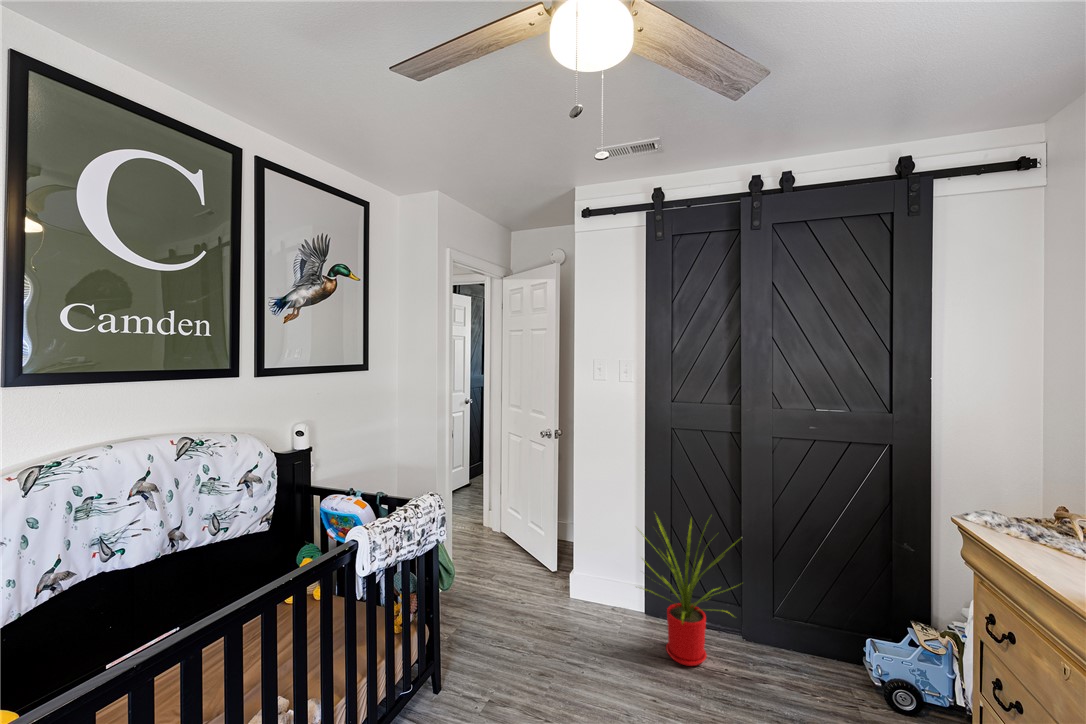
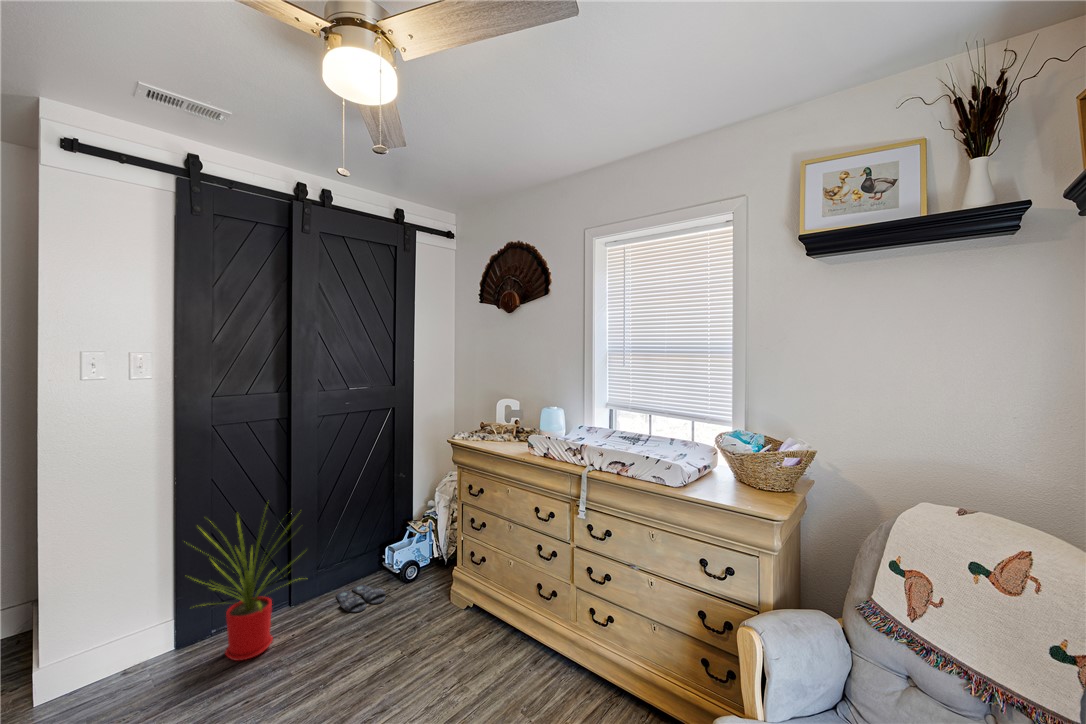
slippers: none [788,654,853,703] -> present [336,584,386,612]

